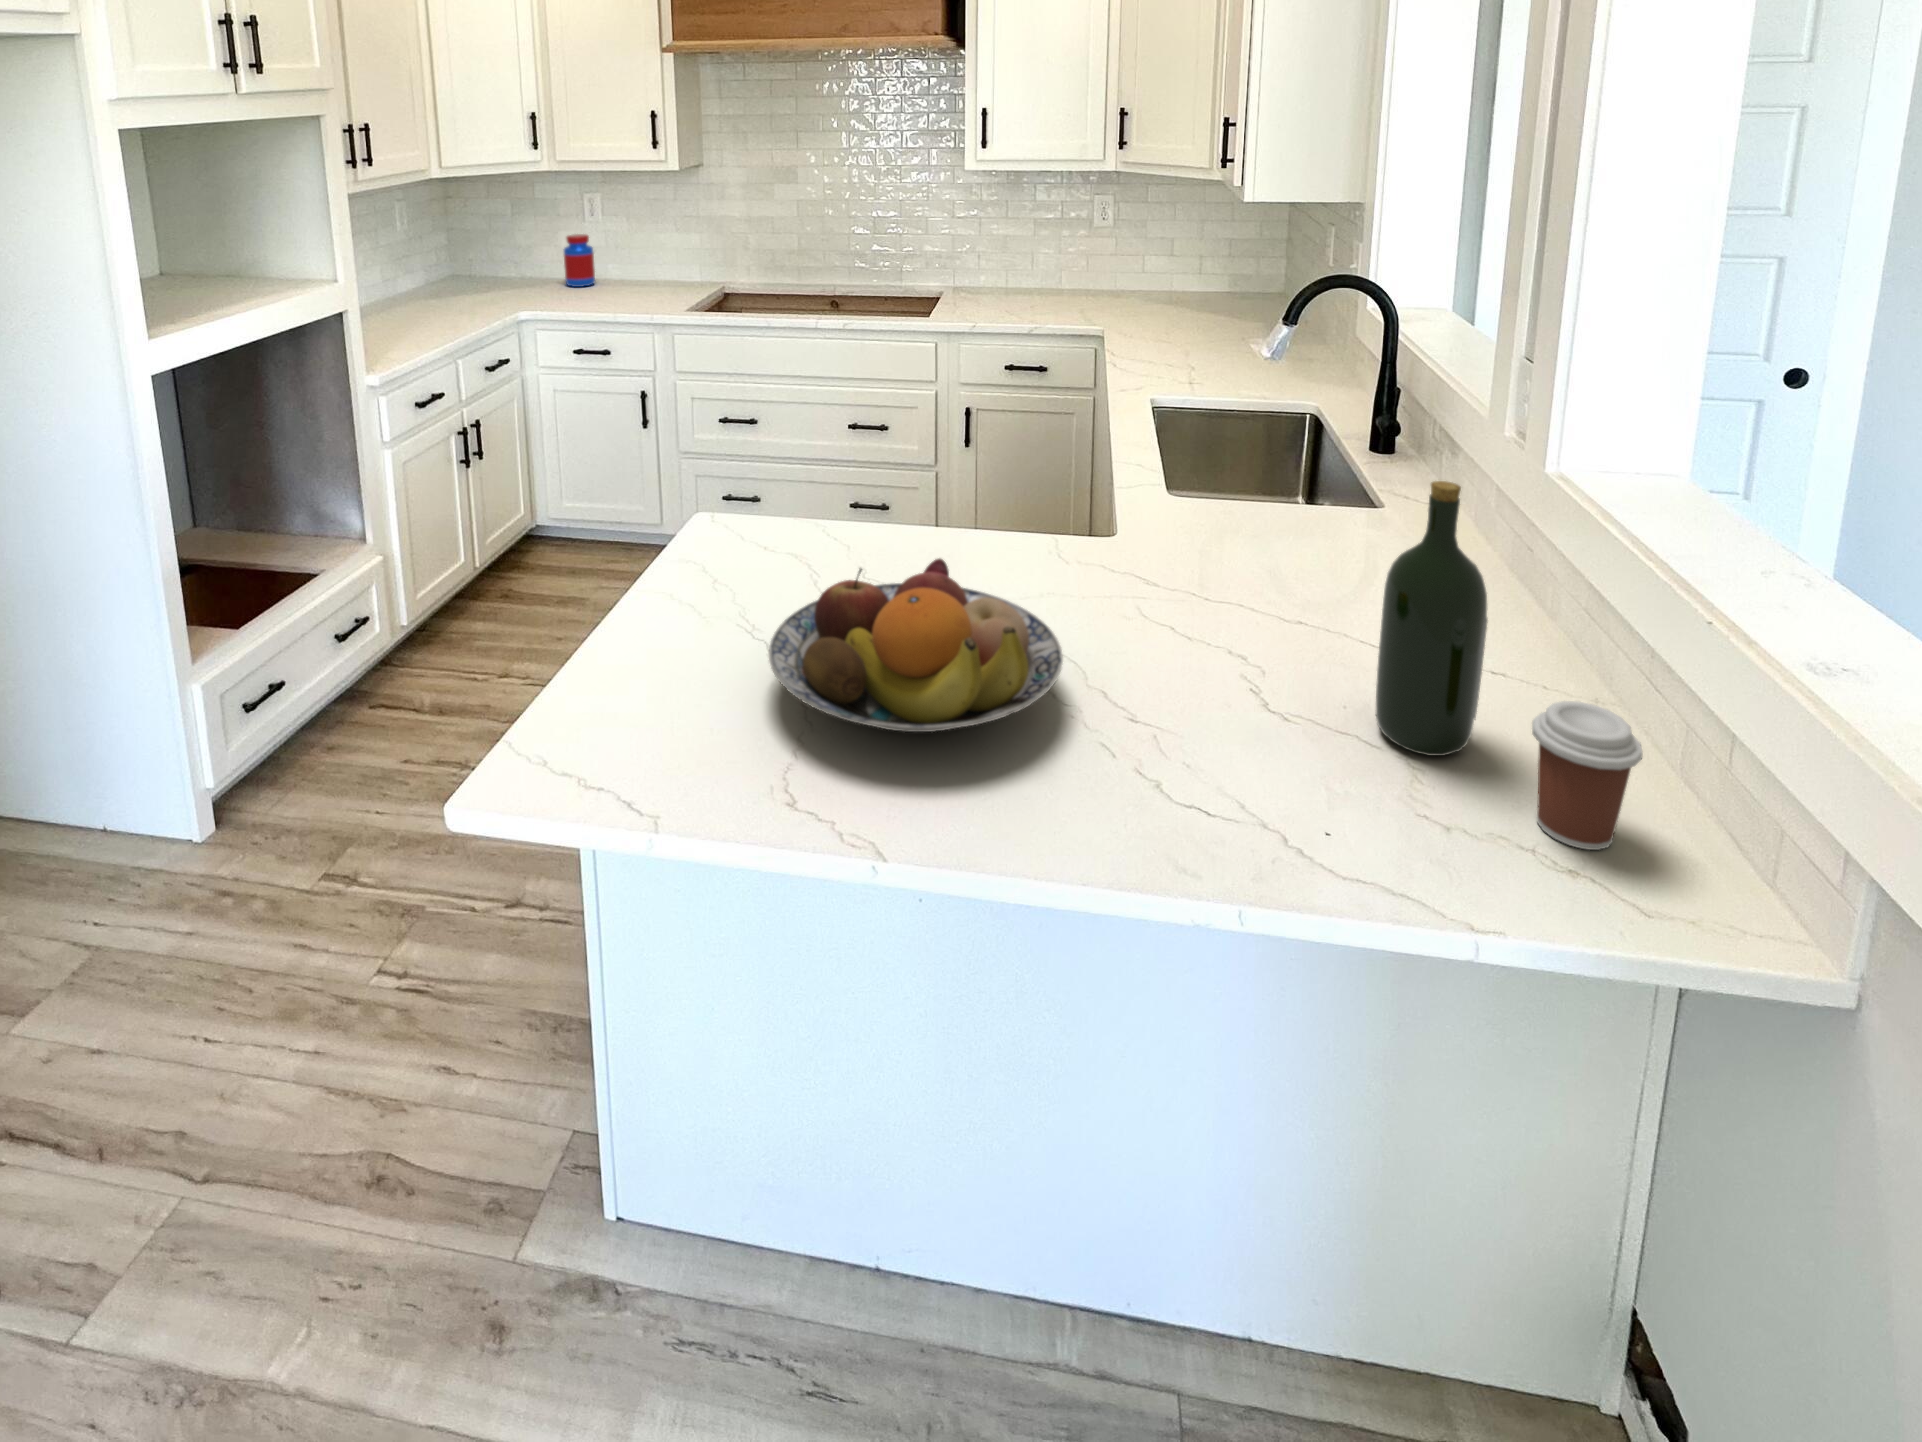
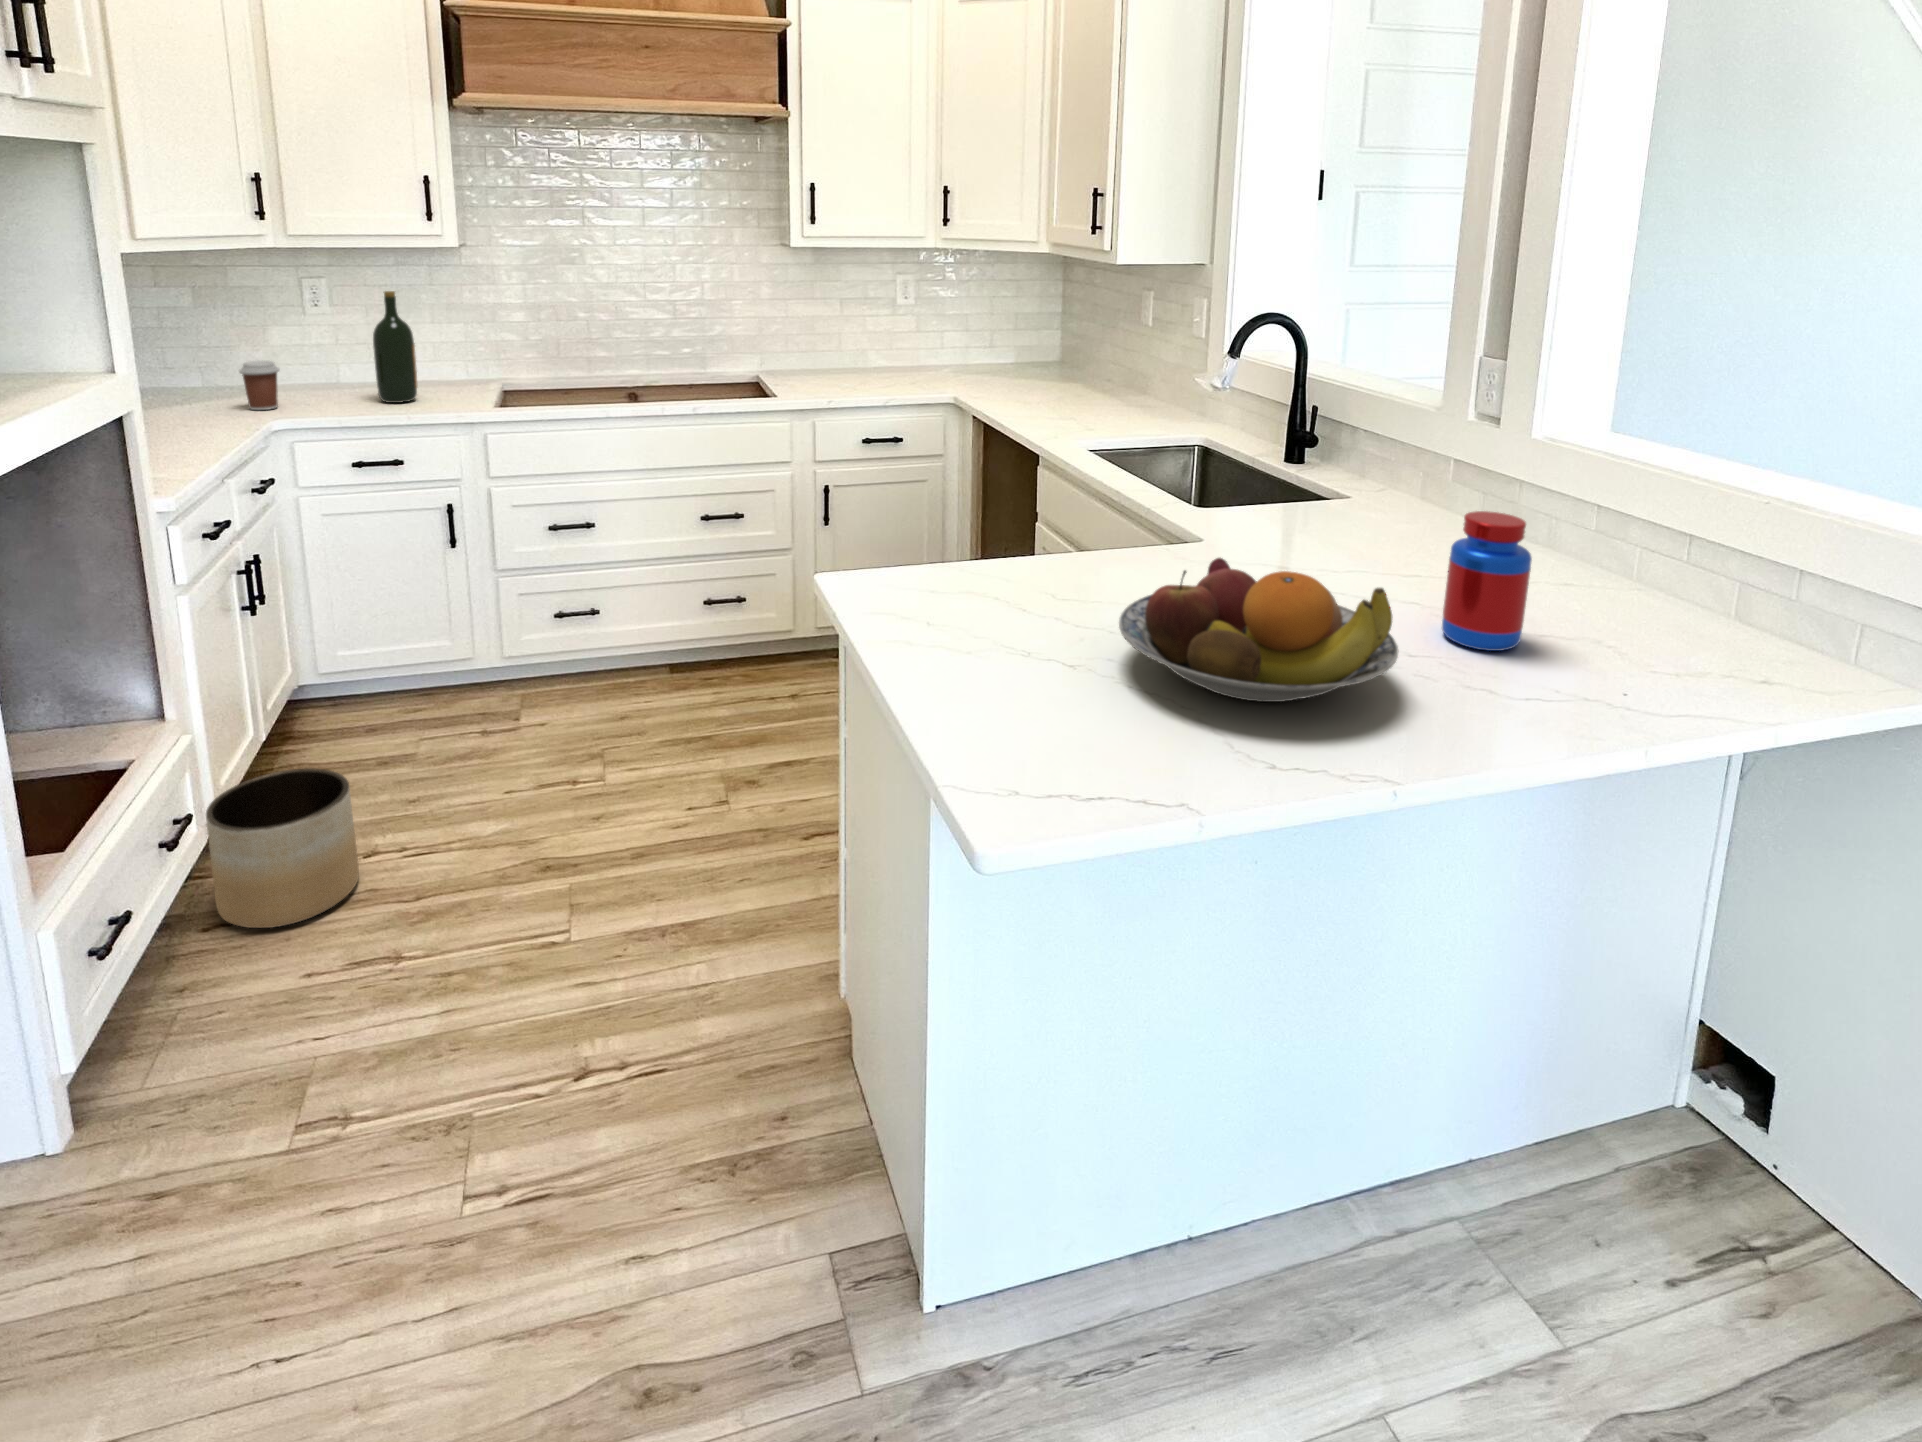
jar: present [564,234,595,287] -> present [1442,511,1532,651]
wine bottle: present [1376,481,1488,756] -> present [373,291,417,403]
planter: none [378,594,486,714] -> present [206,768,359,928]
coffee cup: present [1532,701,1643,850] -> present [239,360,280,410]

